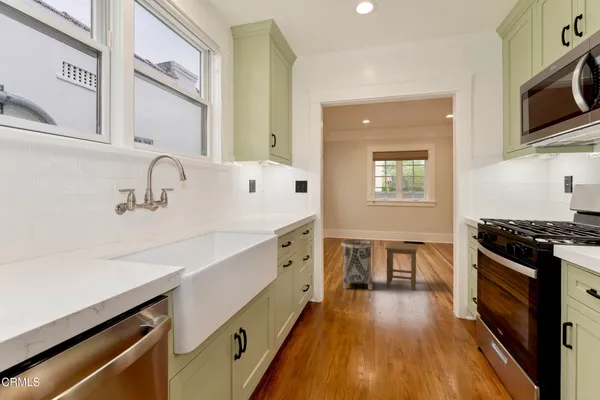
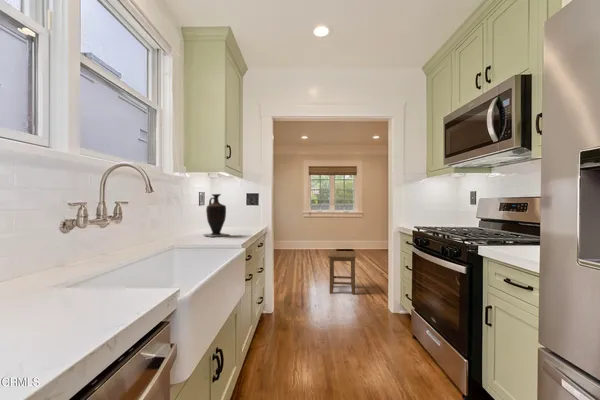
vase: none [248,181,273,223] -> present [204,194,229,237]
basket: present [342,239,373,290] -> none [288,249,317,298]

